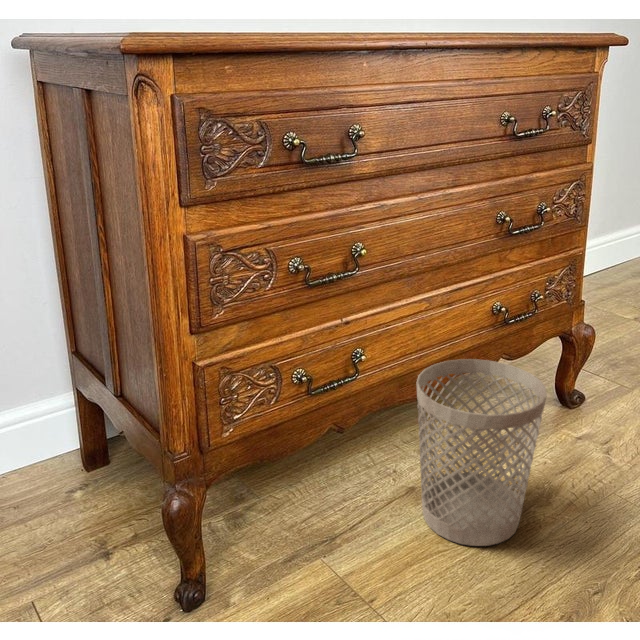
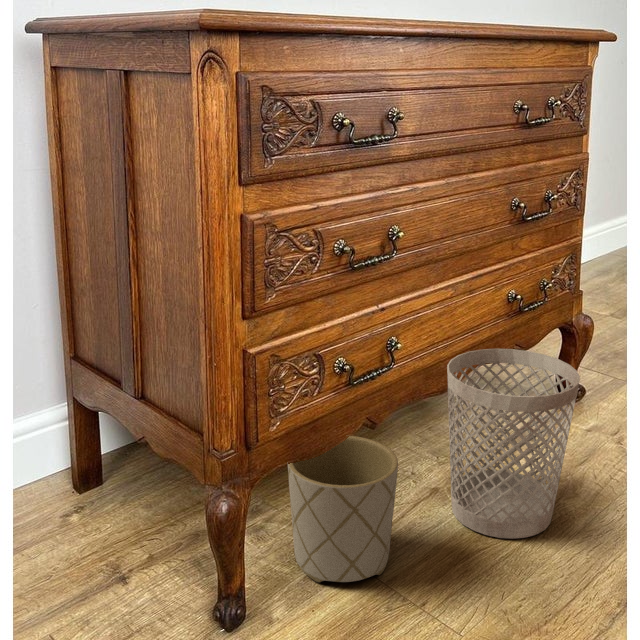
planter: none [250,437,355,579] -> present [288,436,398,582]

